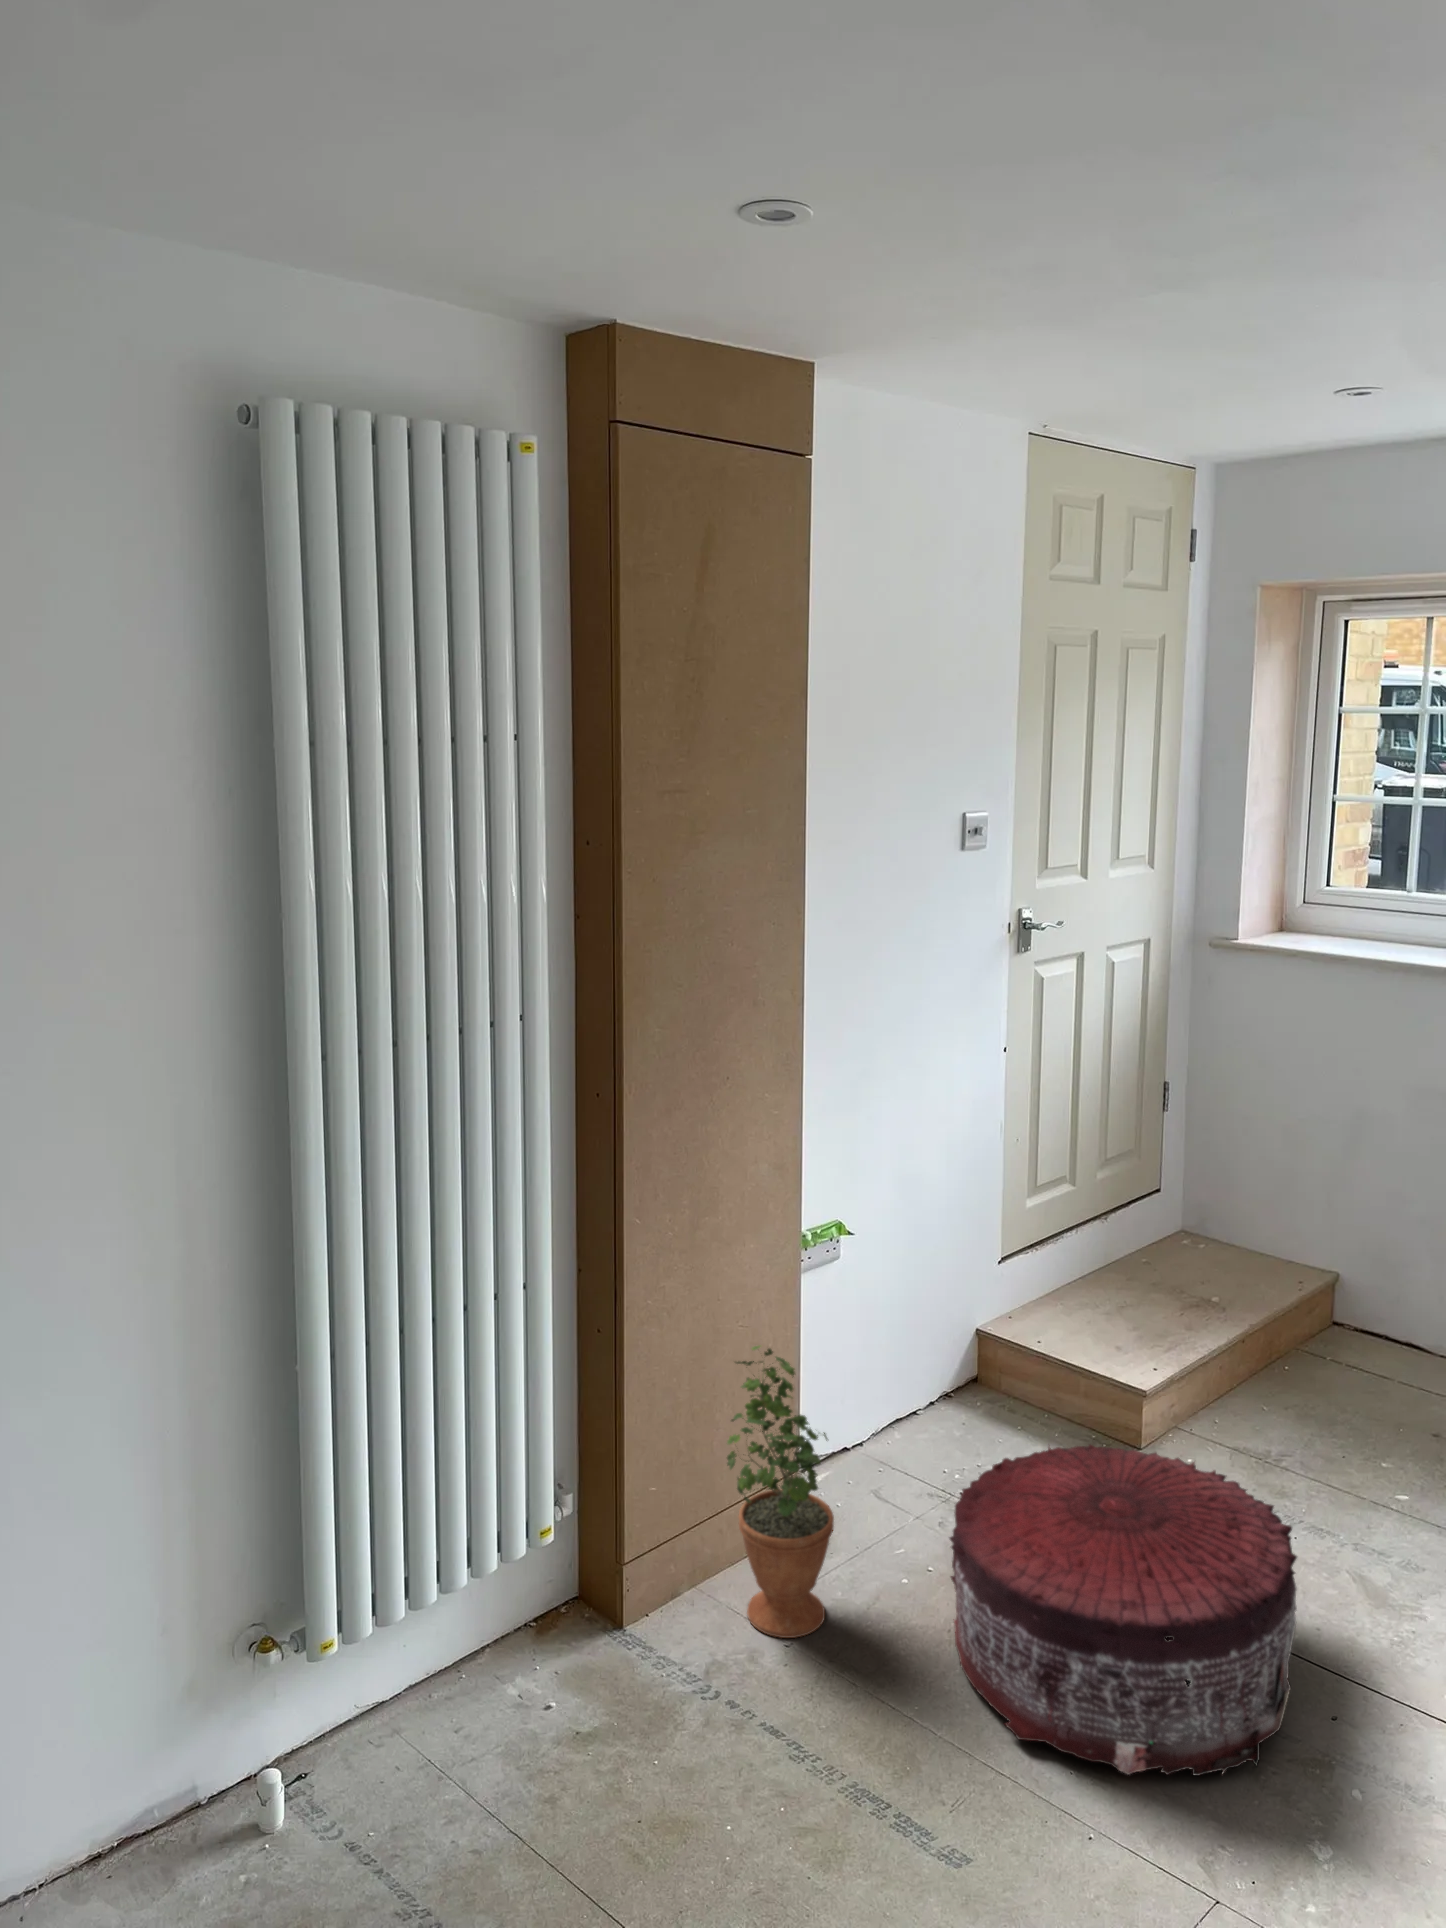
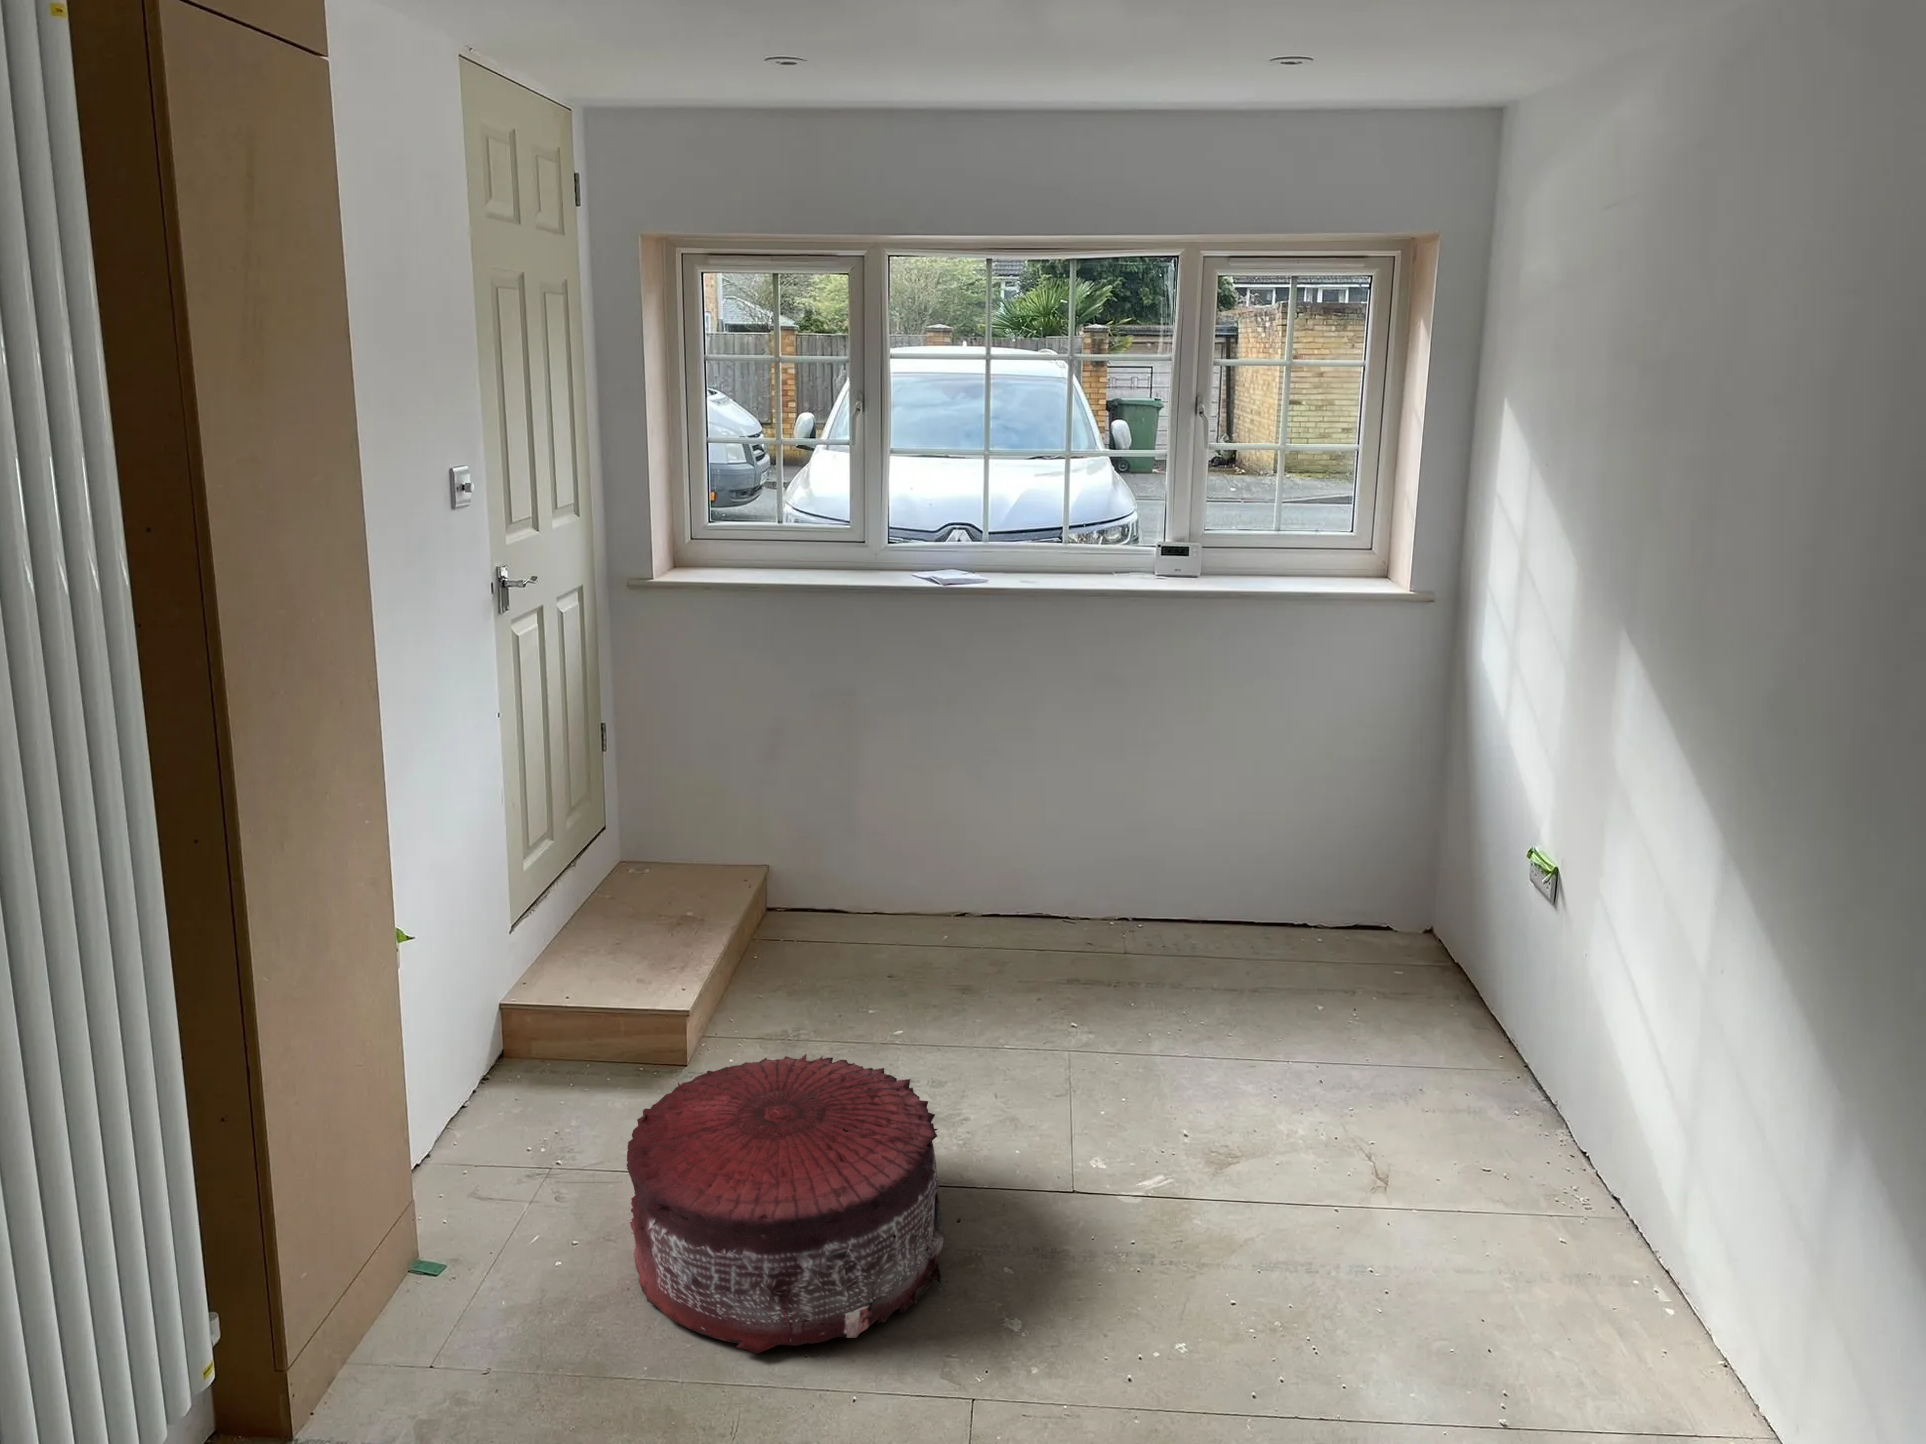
potted plant: present [727,1346,834,1638] -> none [369,1077,511,1377]

